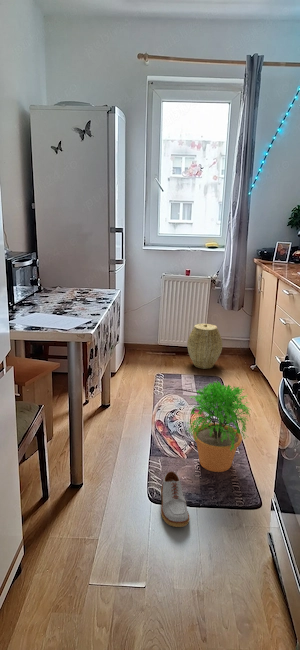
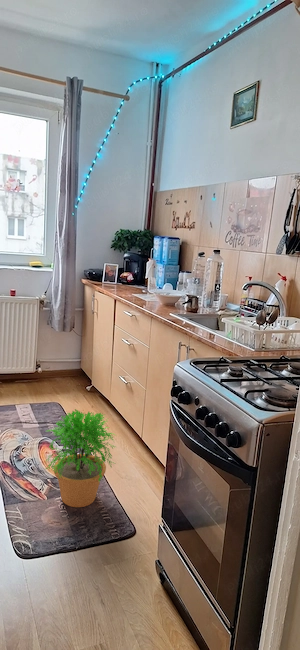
woven basket: present [187,324,222,369] -> none [19,347,57,395]
shoe: present [161,471,190,527] -> none [29,519,71,583]

